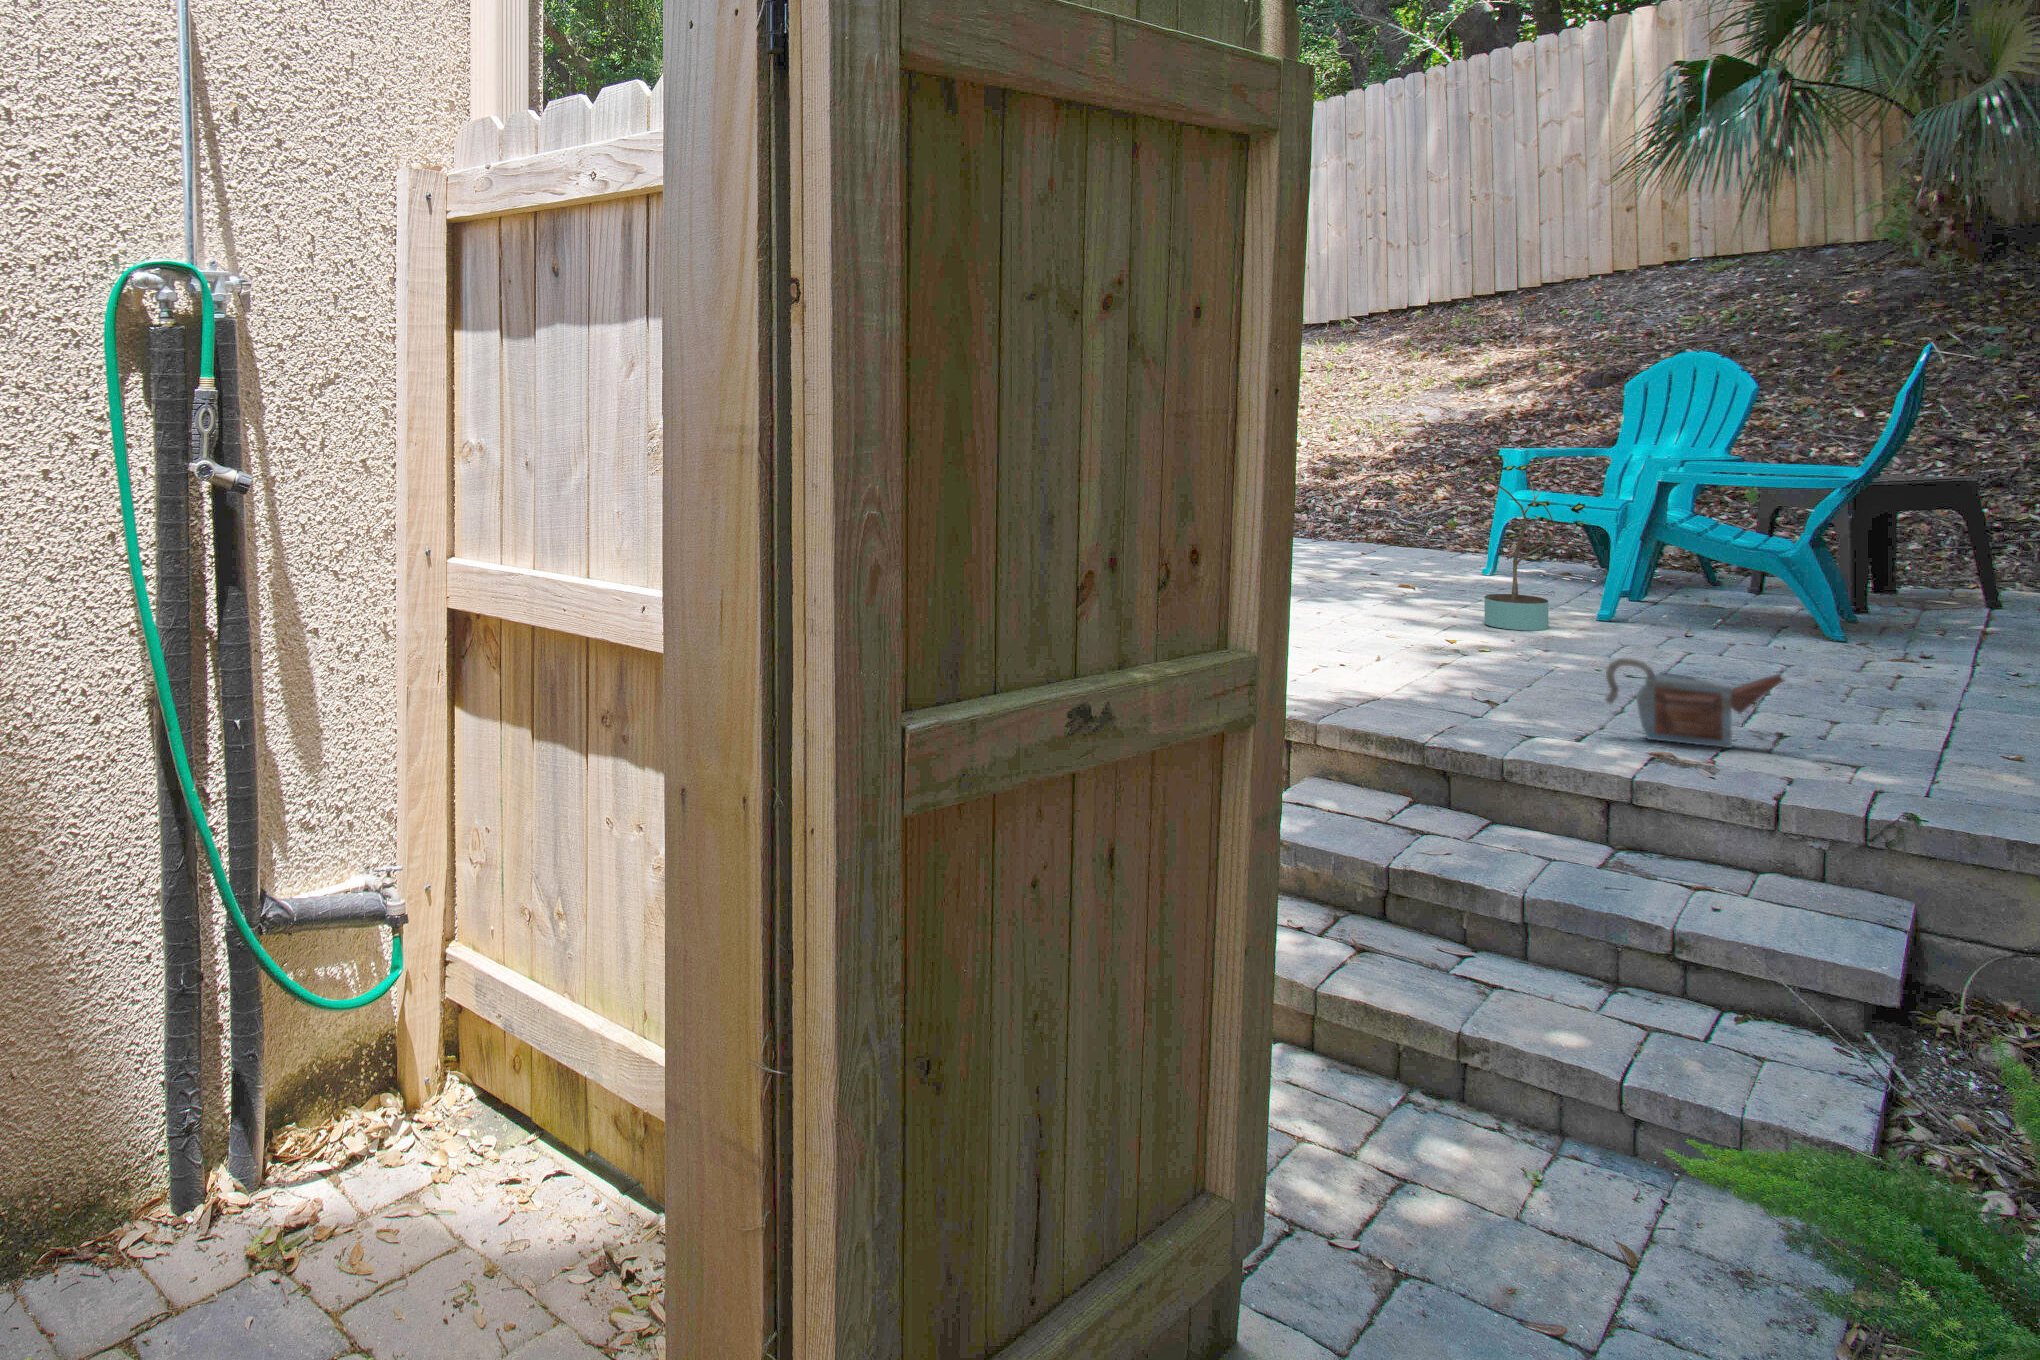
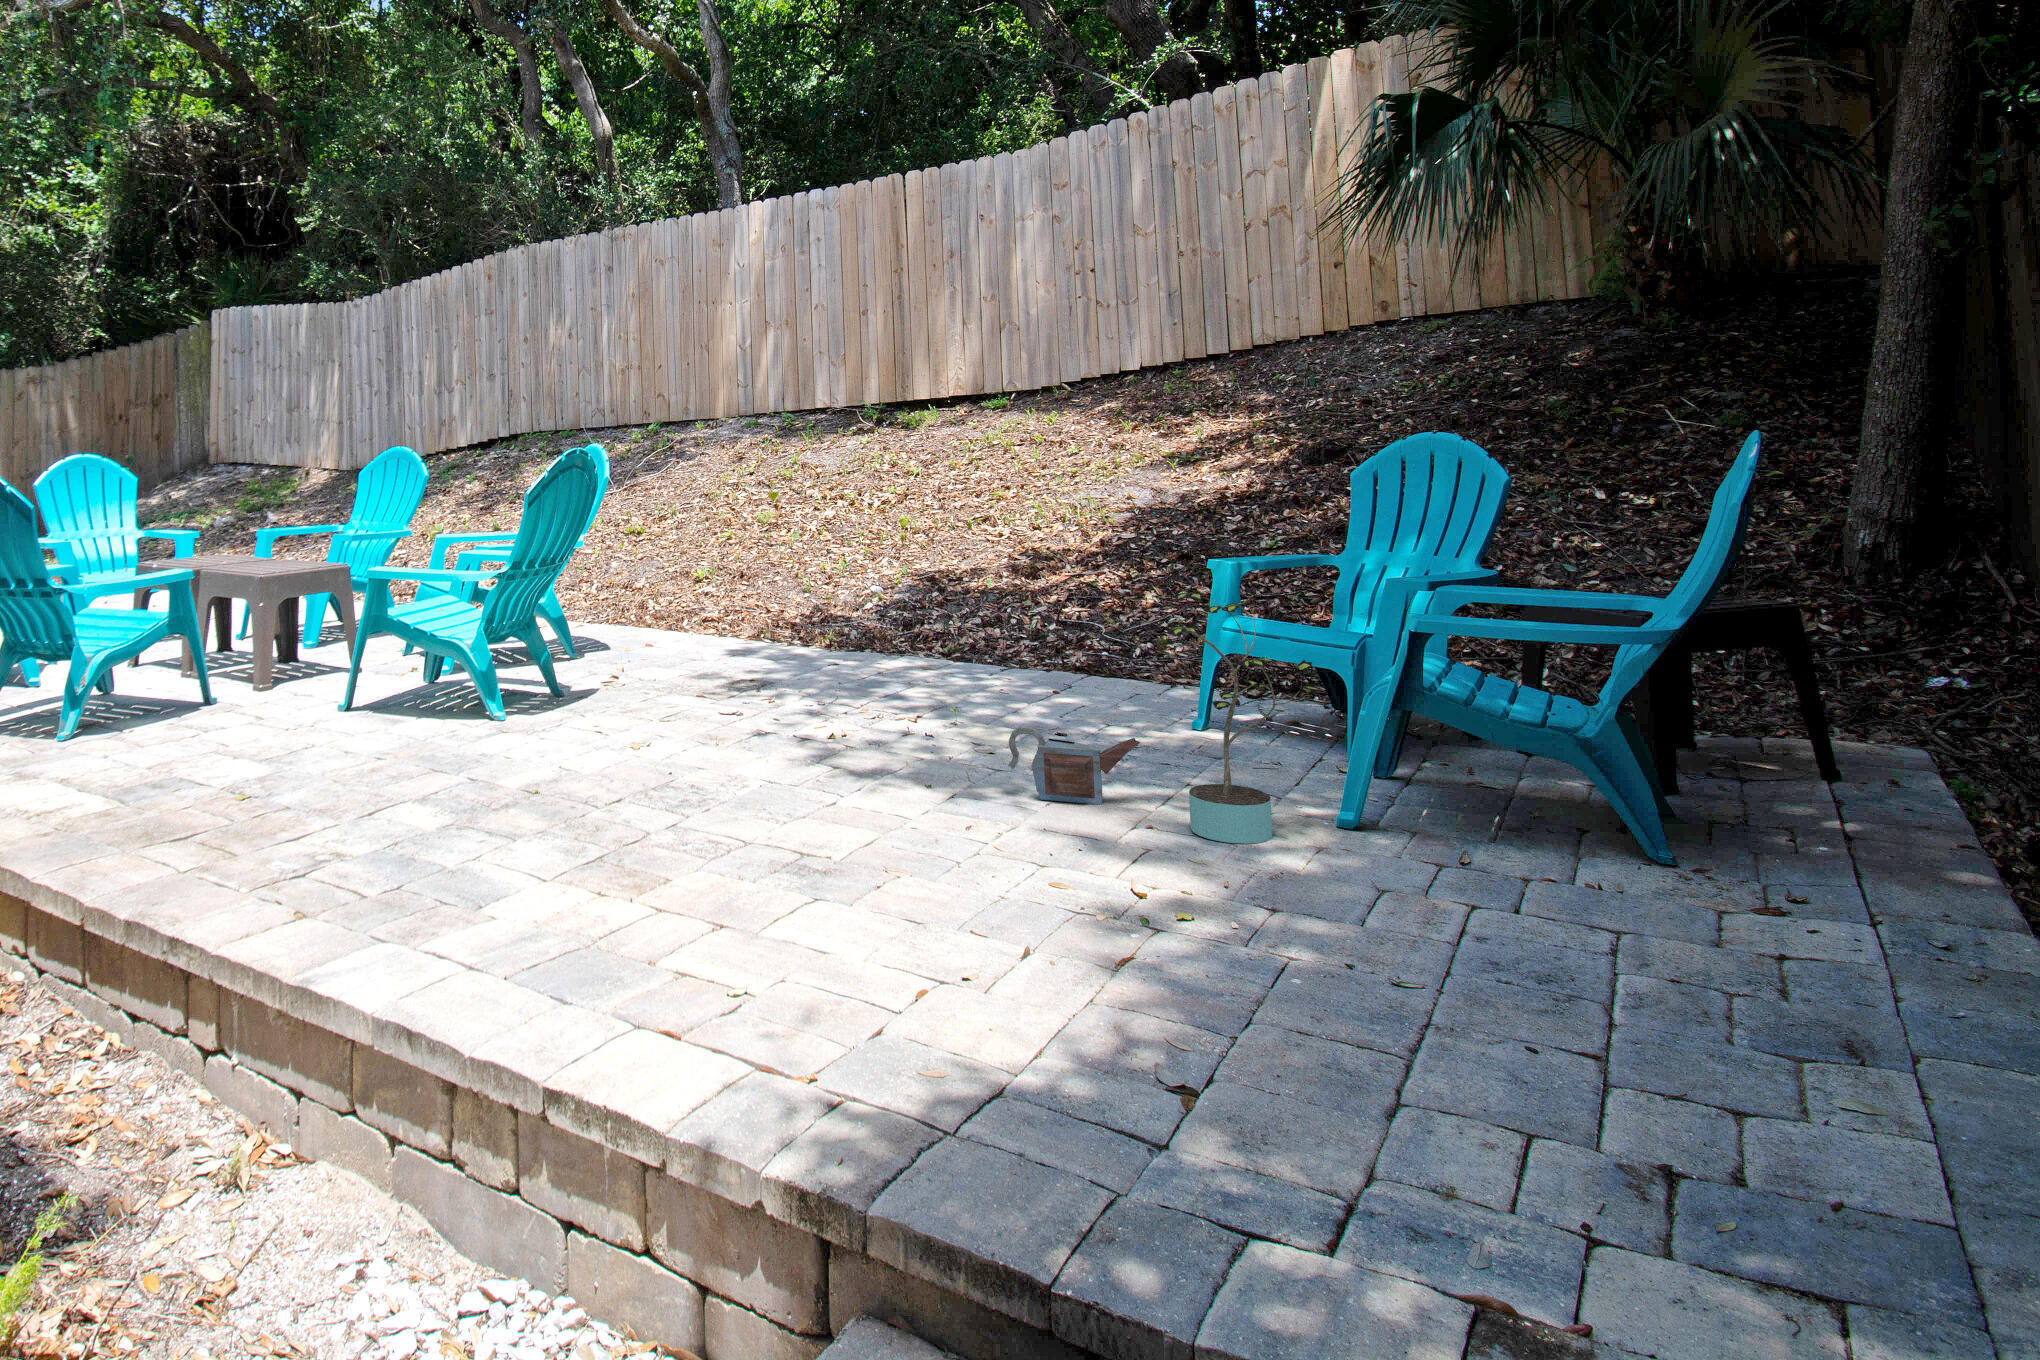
watering can: present [1605,658,1784,748] -> present [1008,727,1140,805]

